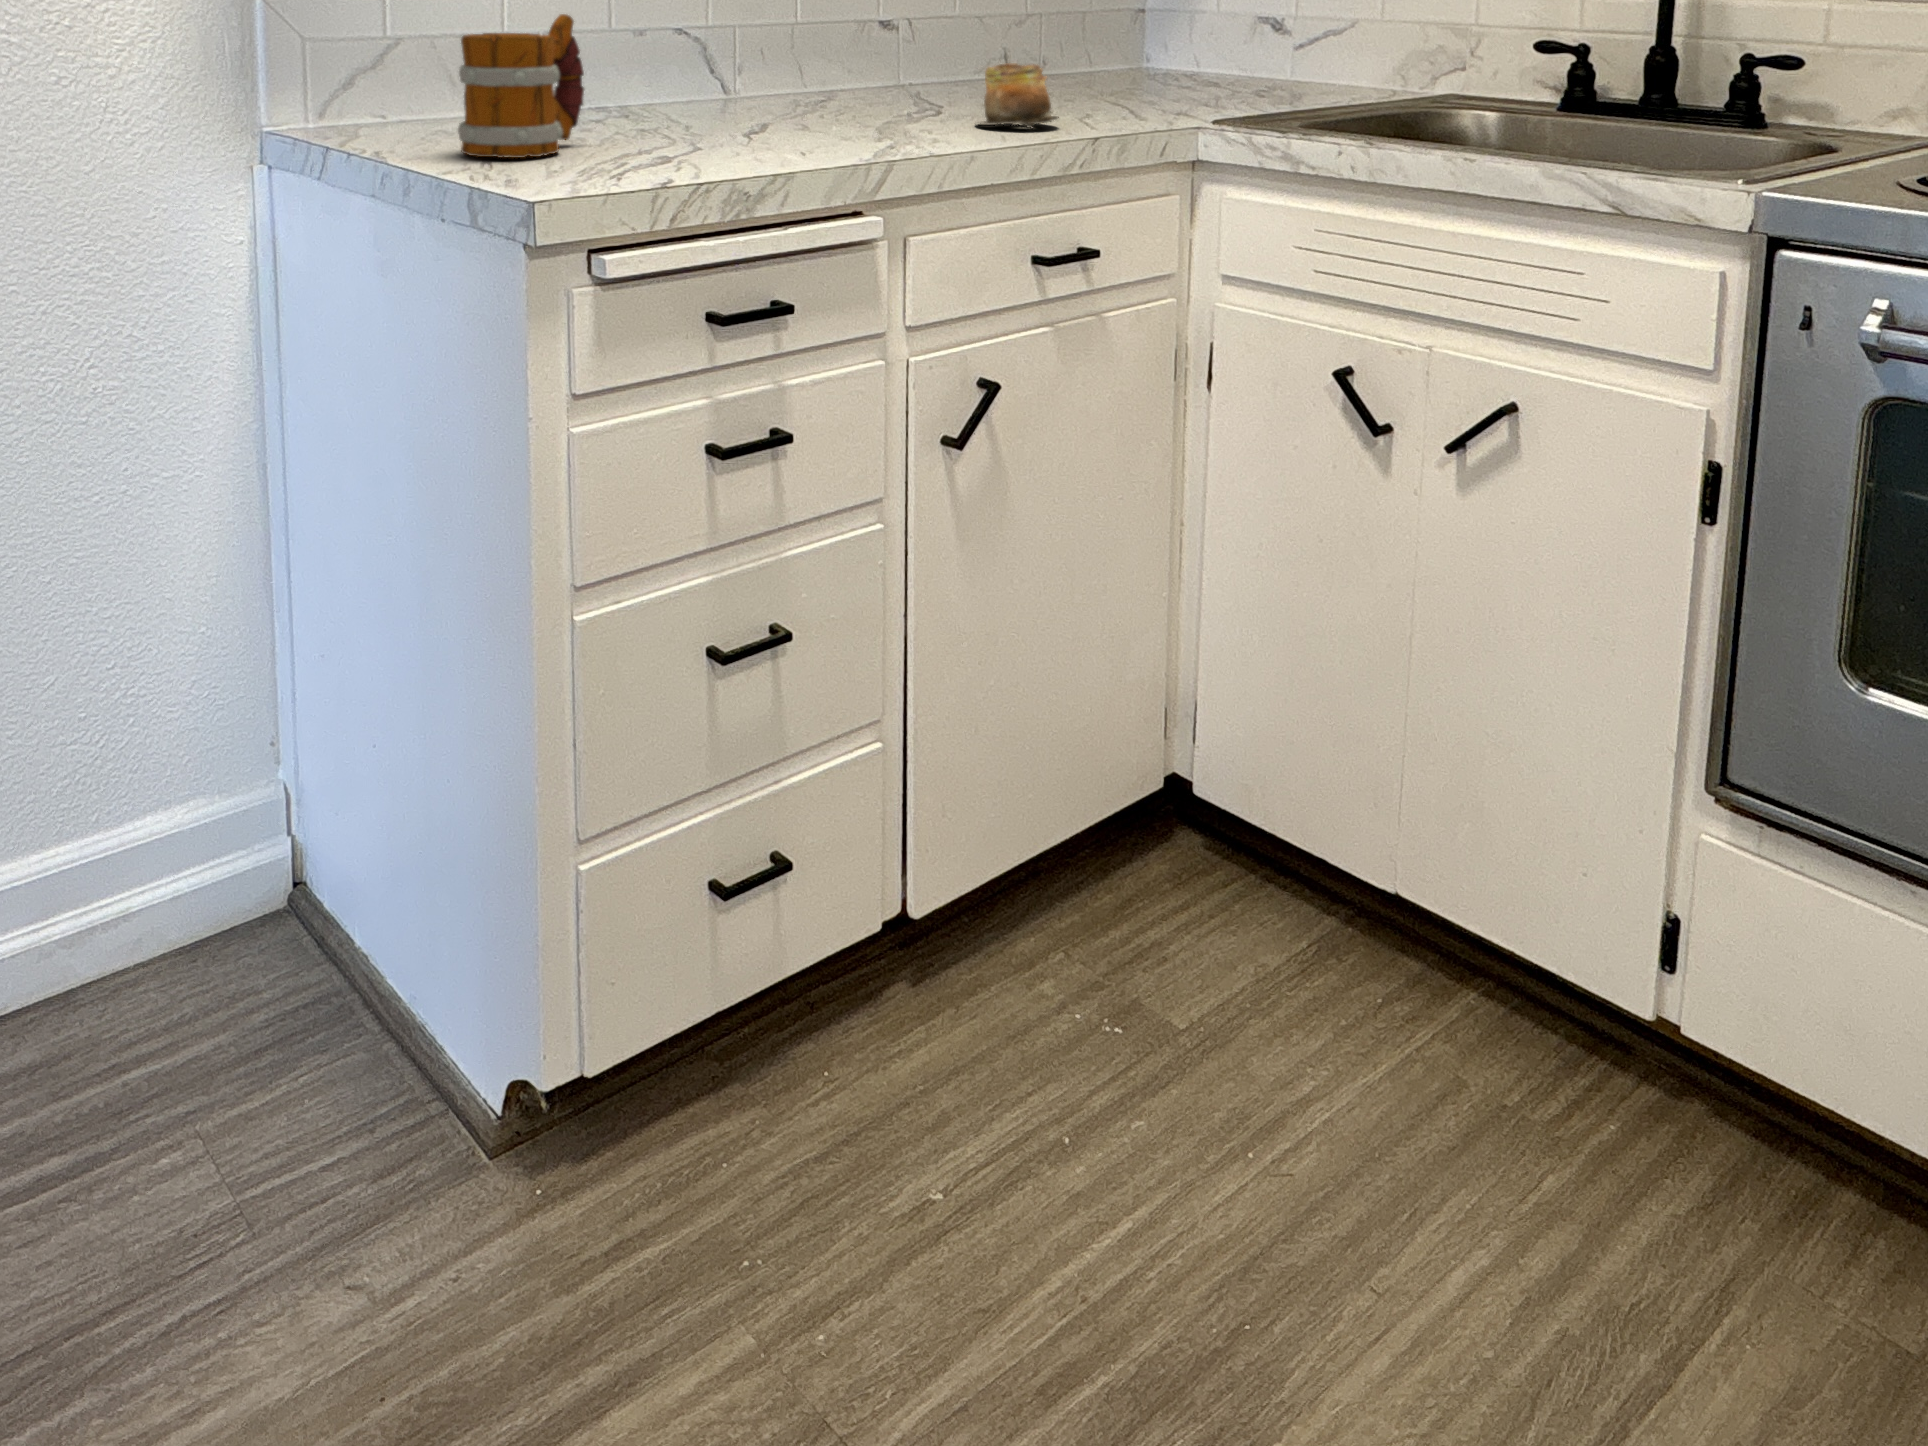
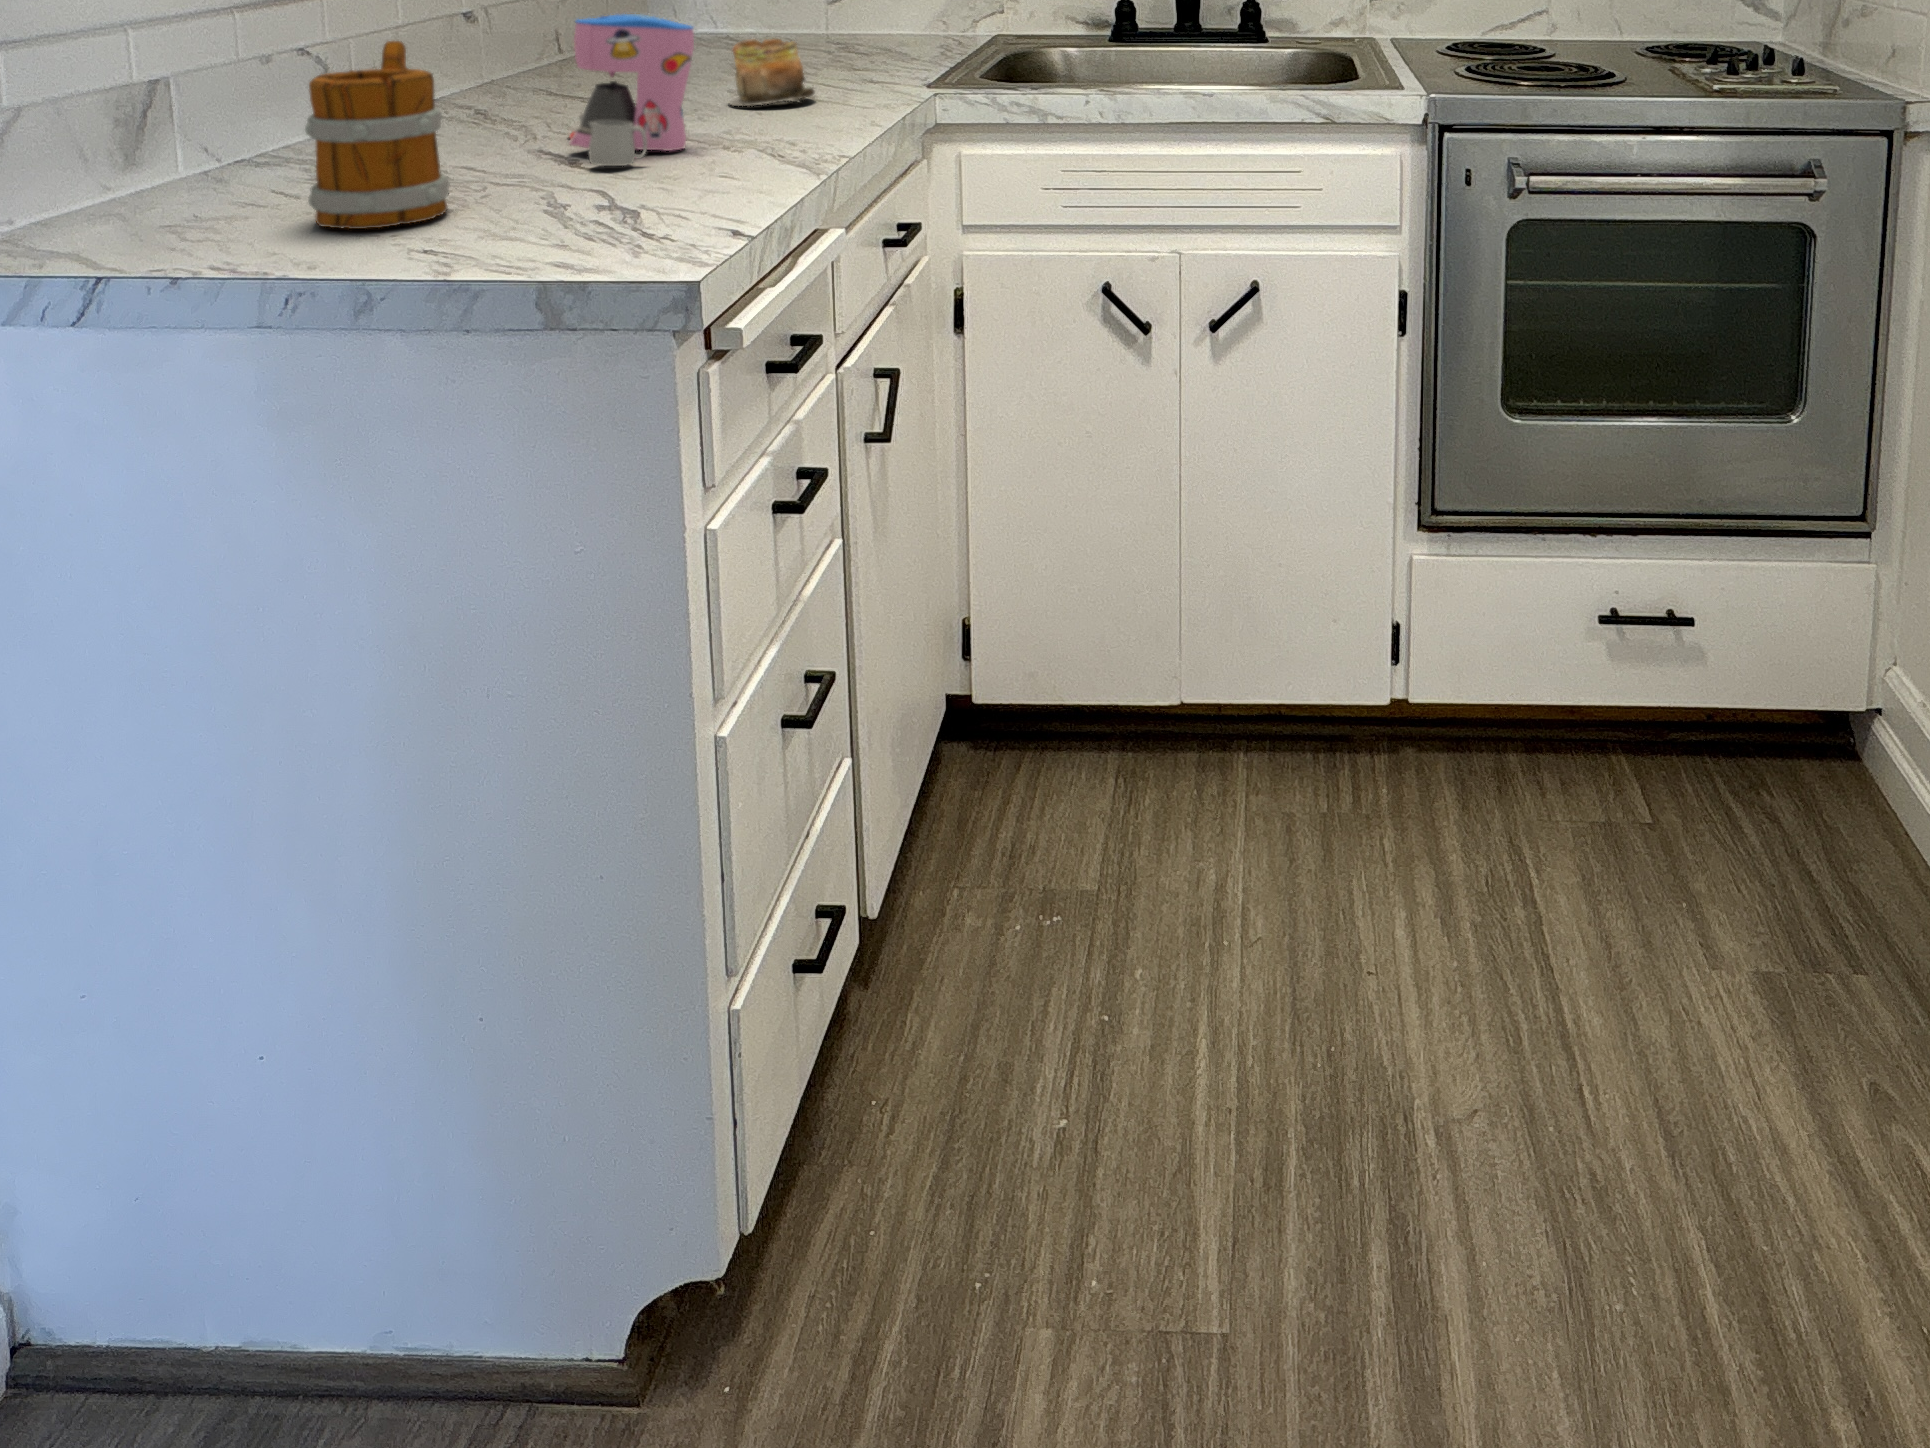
coffee maker: none [721,15,851,148] -> present [569,14,694,166]

